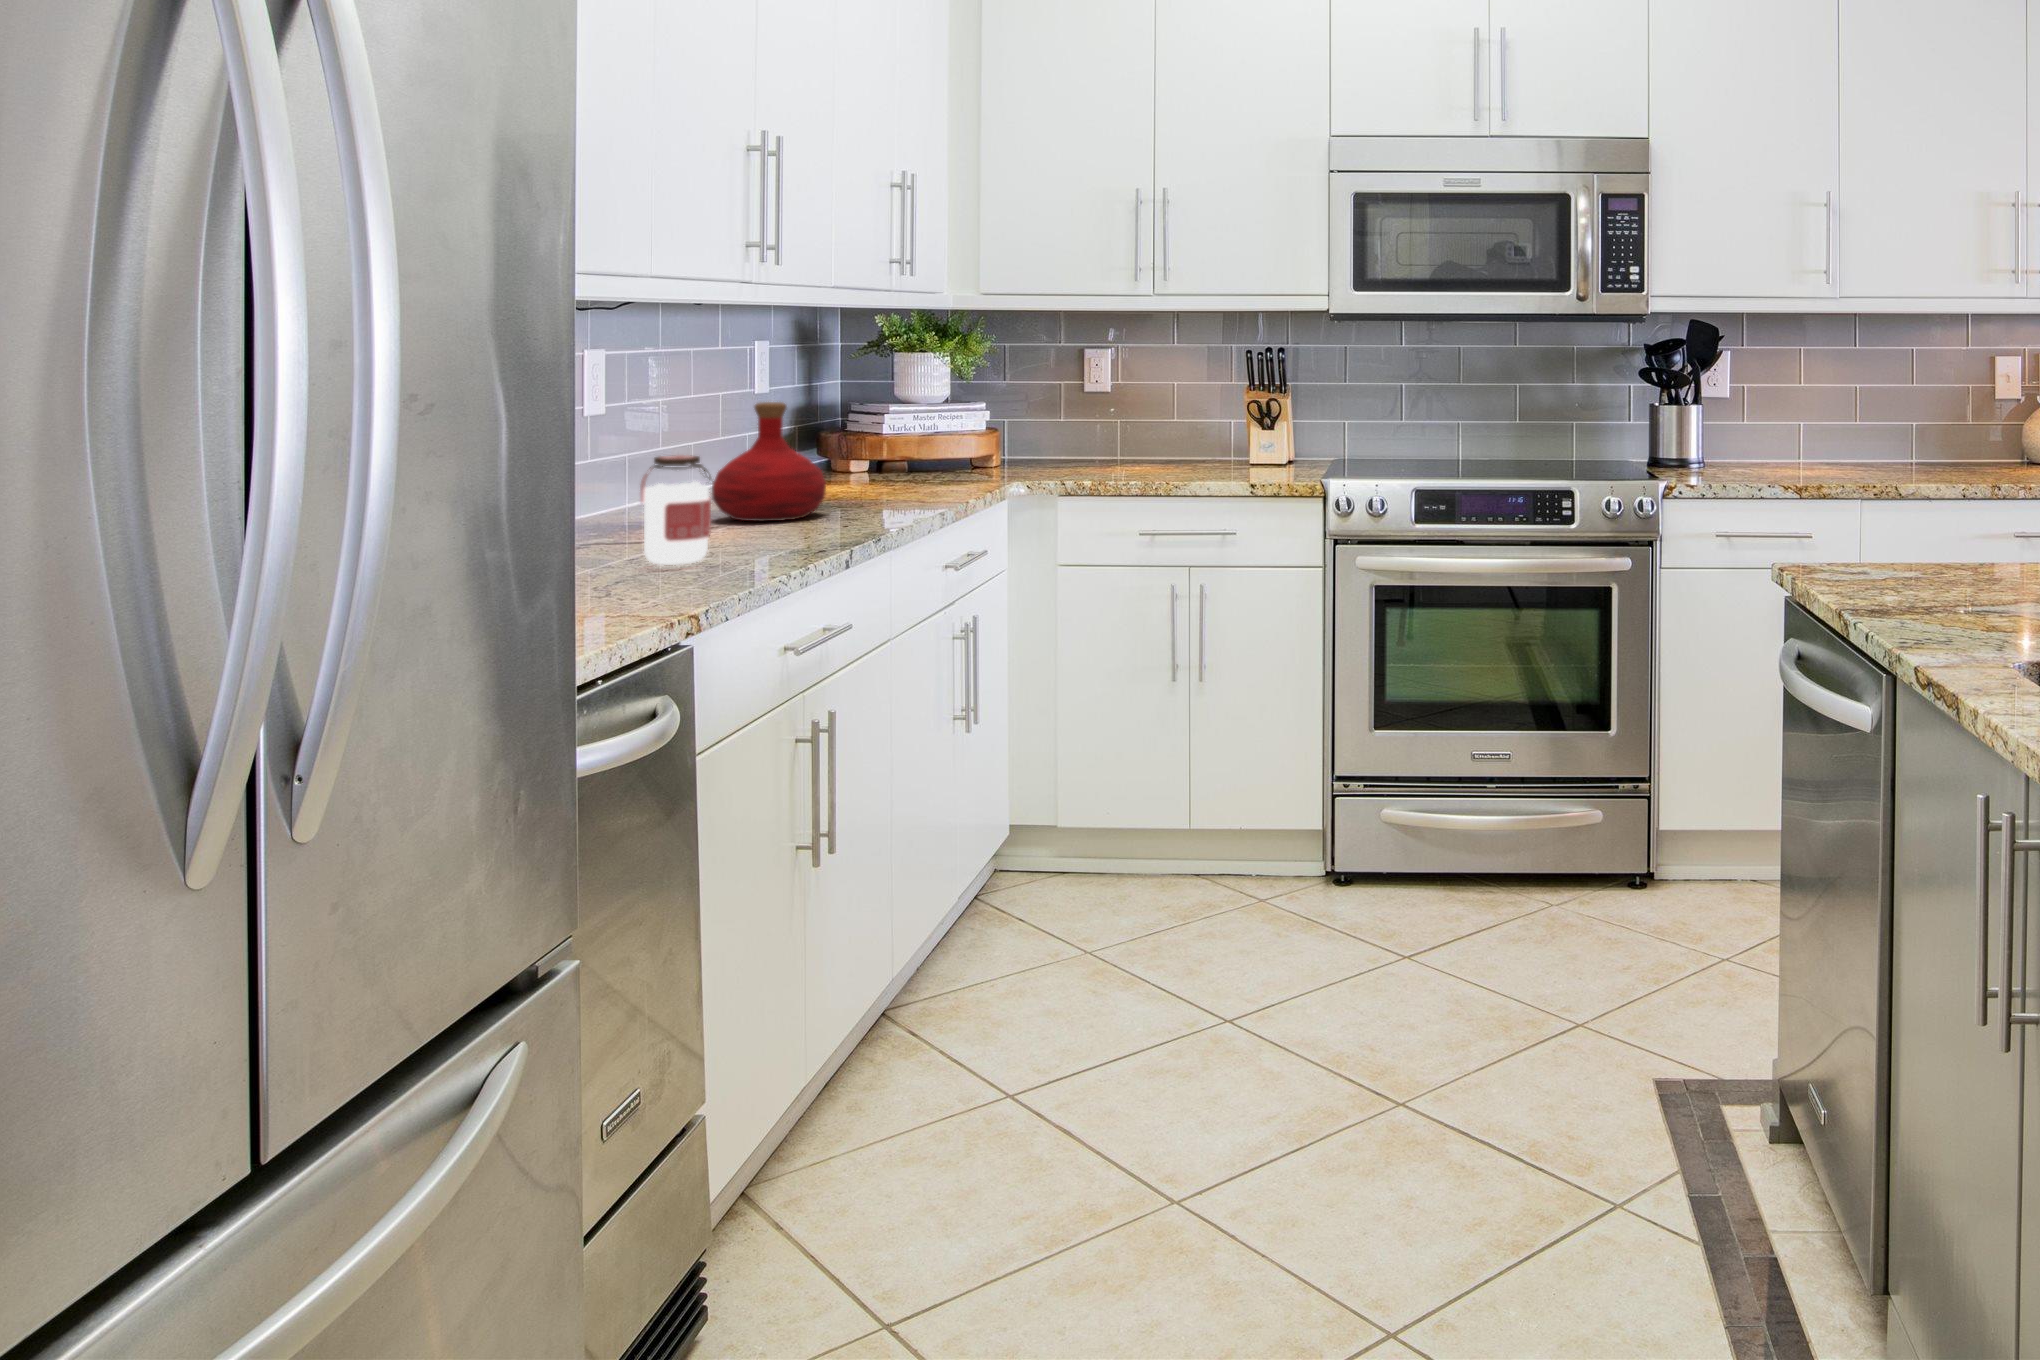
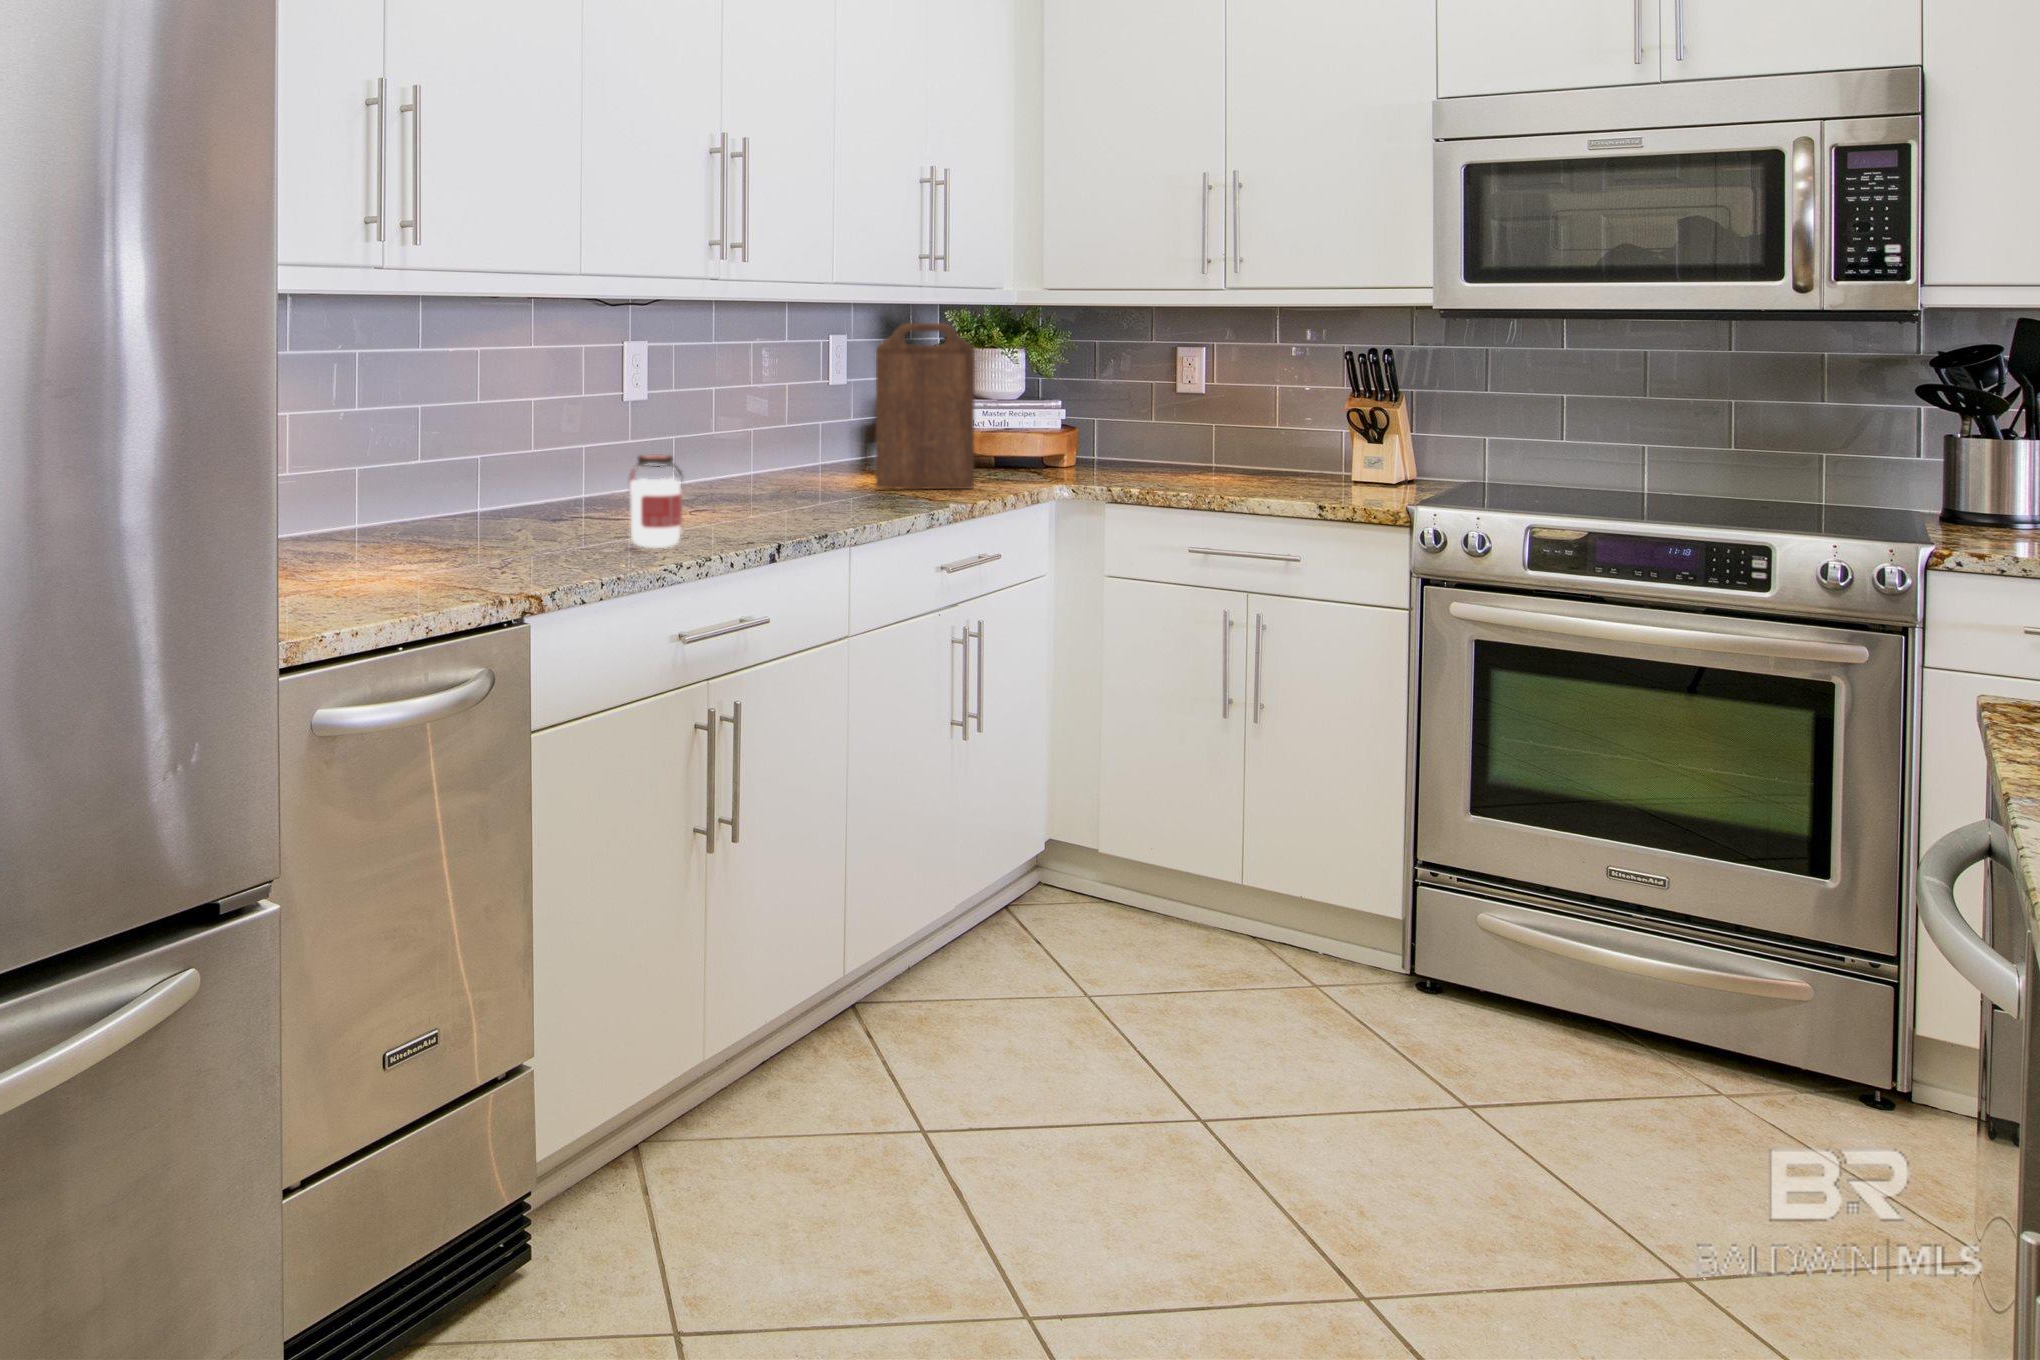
cutting board: none [837,317,942,494] -> present [876,323,975,489]
bottle: present [712,402,826,521] -> none [741,405,837,512]

